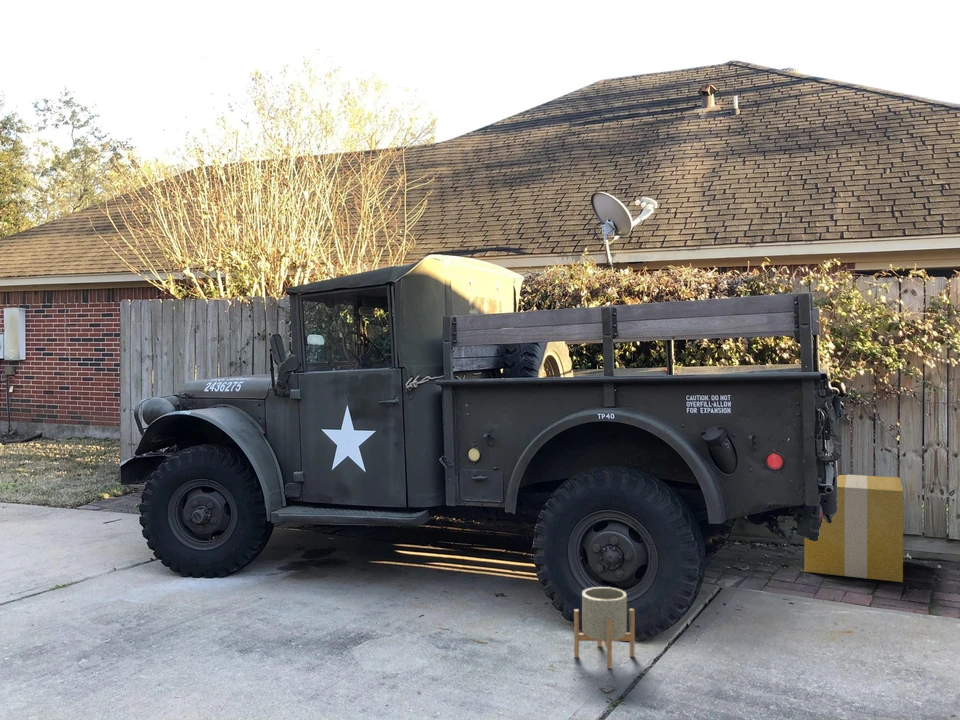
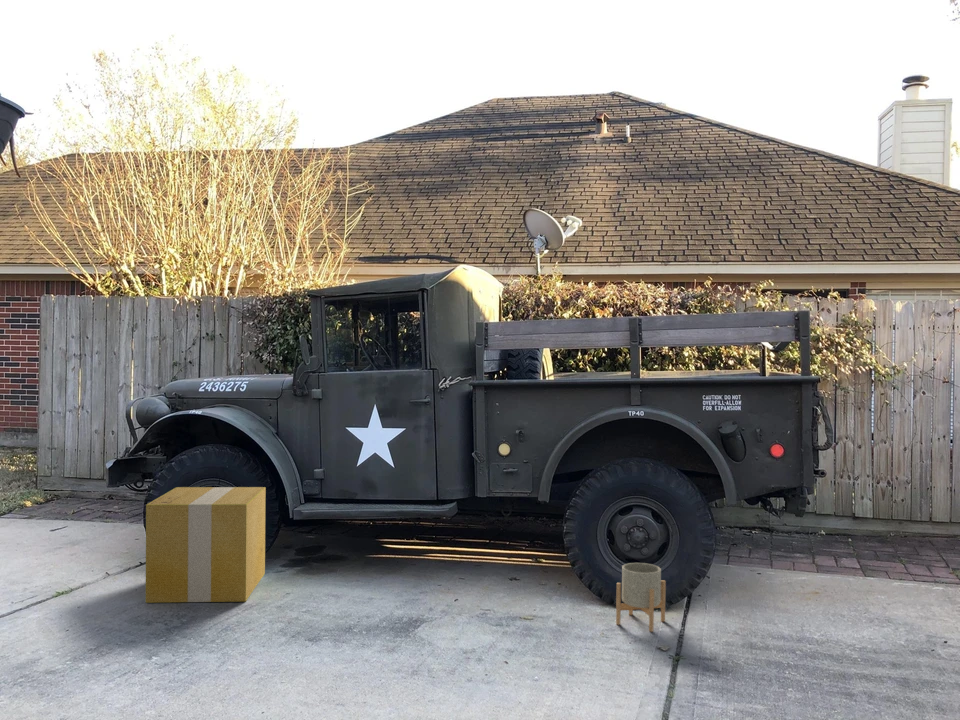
cardboard box: present [804,475,903,582] -> present [146,487,266,603]

